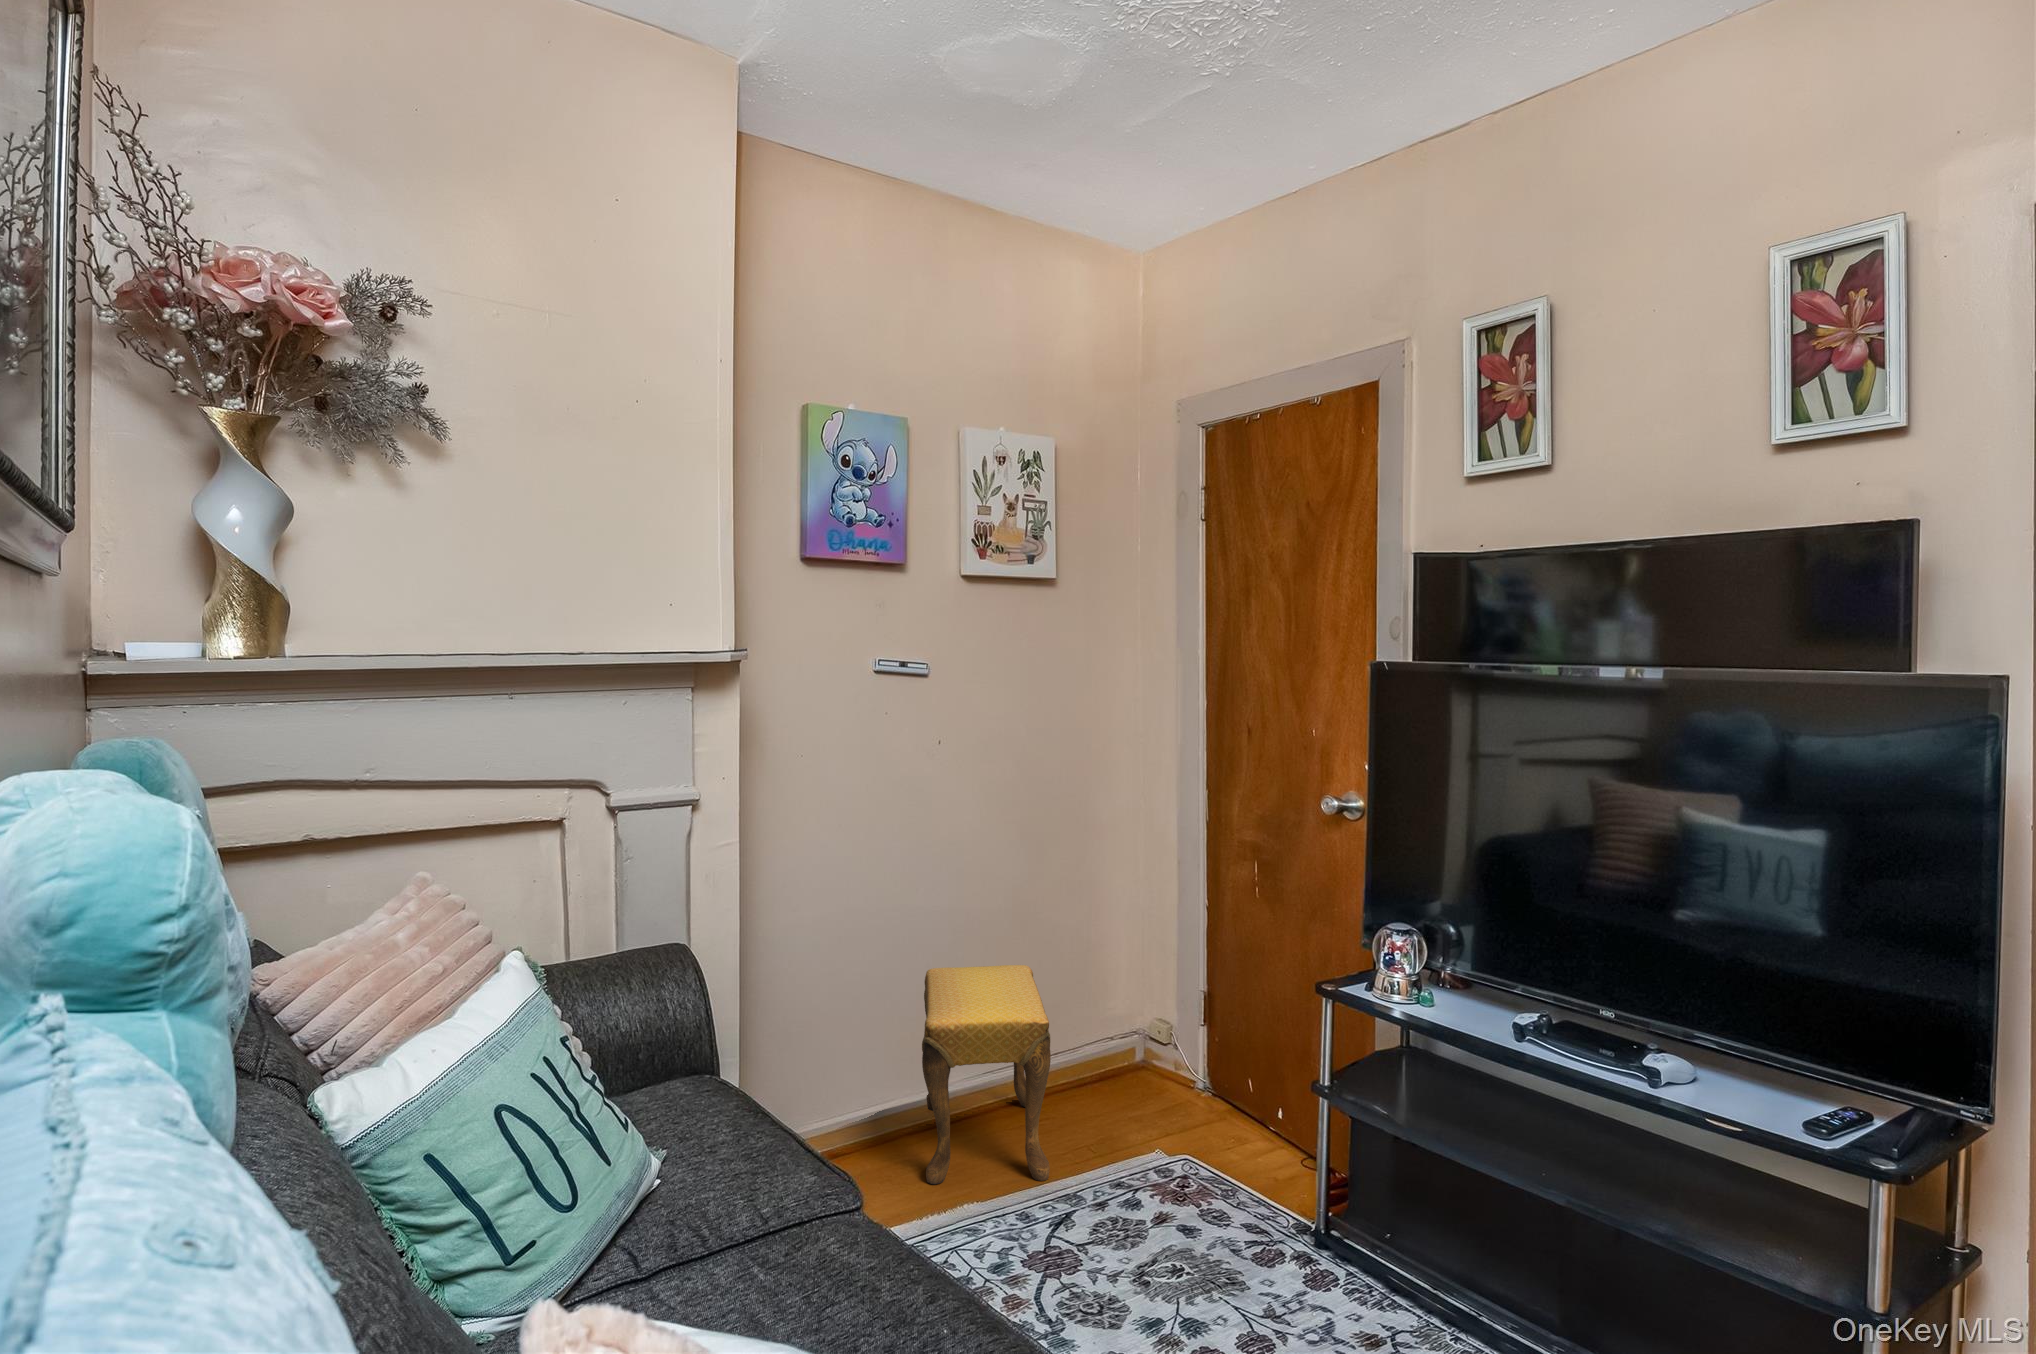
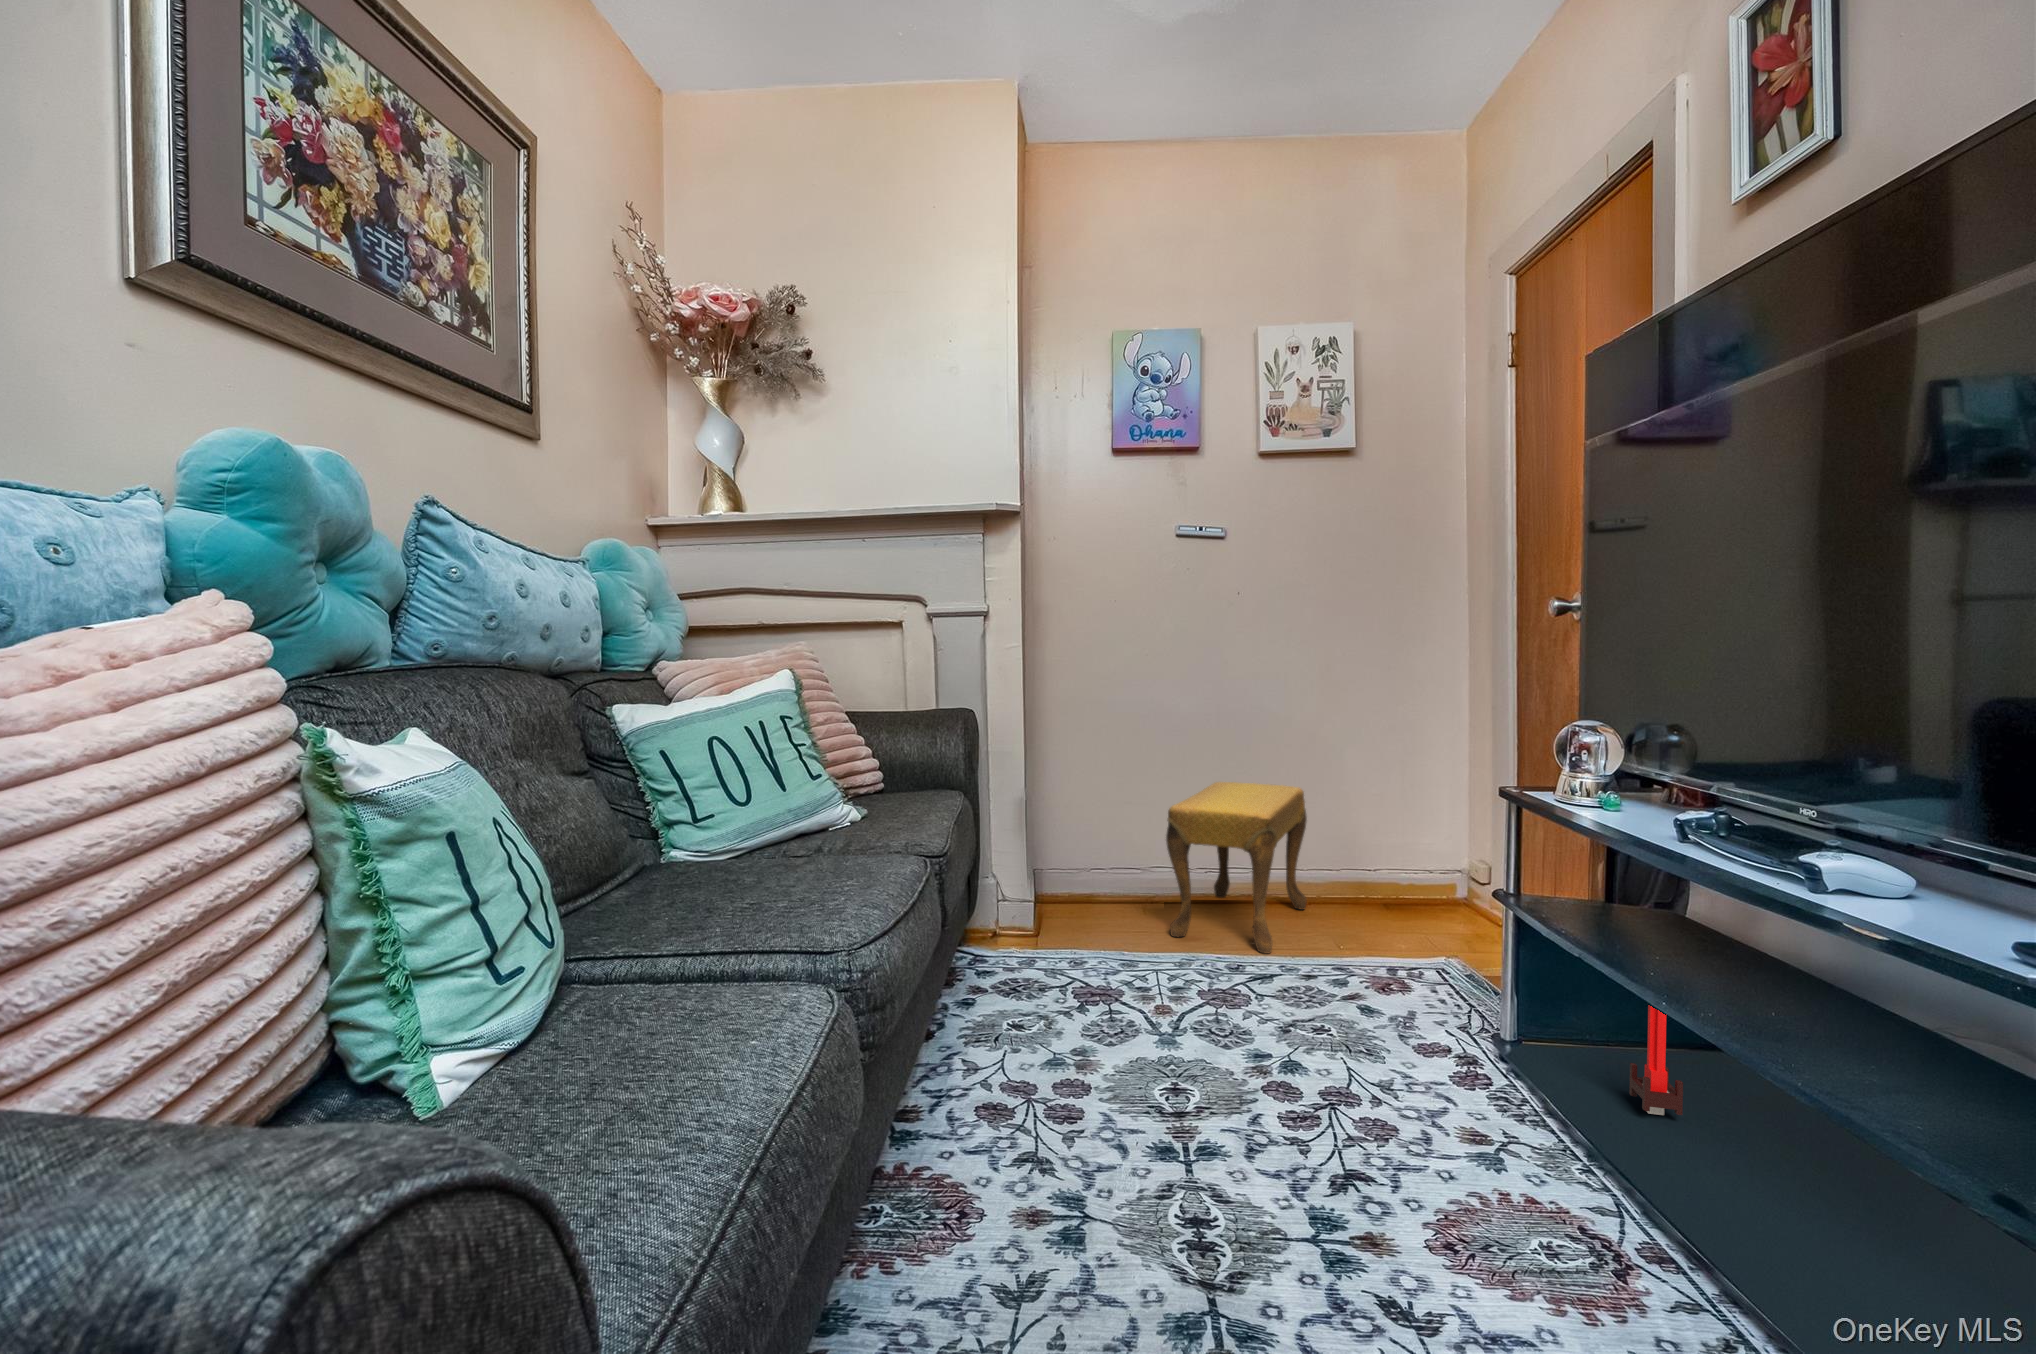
candle: none [1455,1128,1499,1274] -> present [1629,1005,1683,1115]

